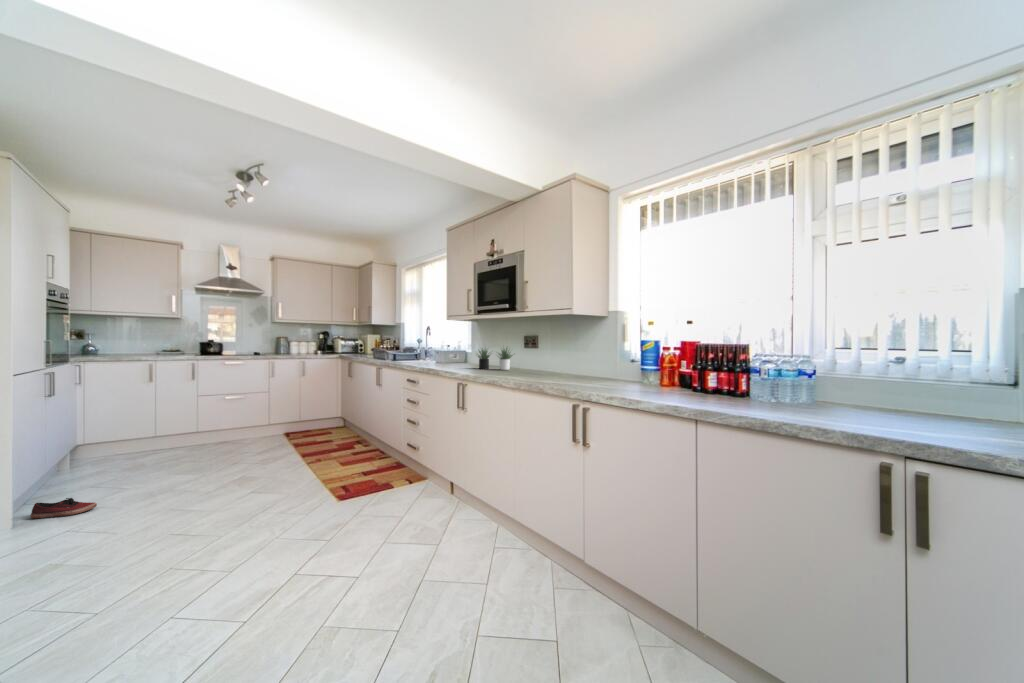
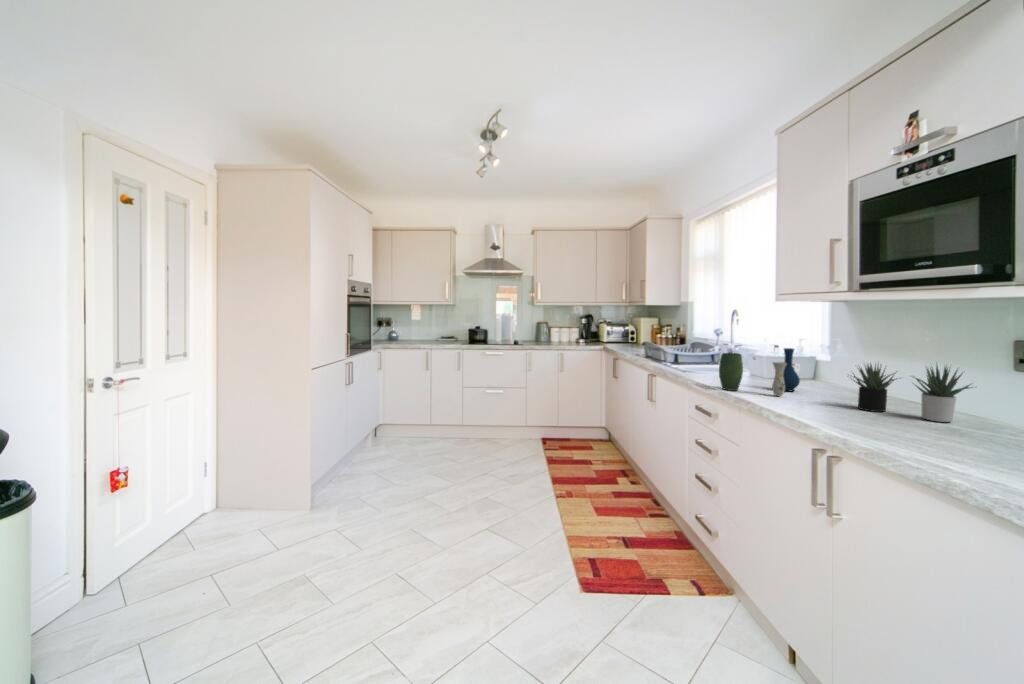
vase: none [419,344,458,367] -> present [719,348,800,396]
shoe: present [31,498,97,519] -> none [323,490,365,510]

